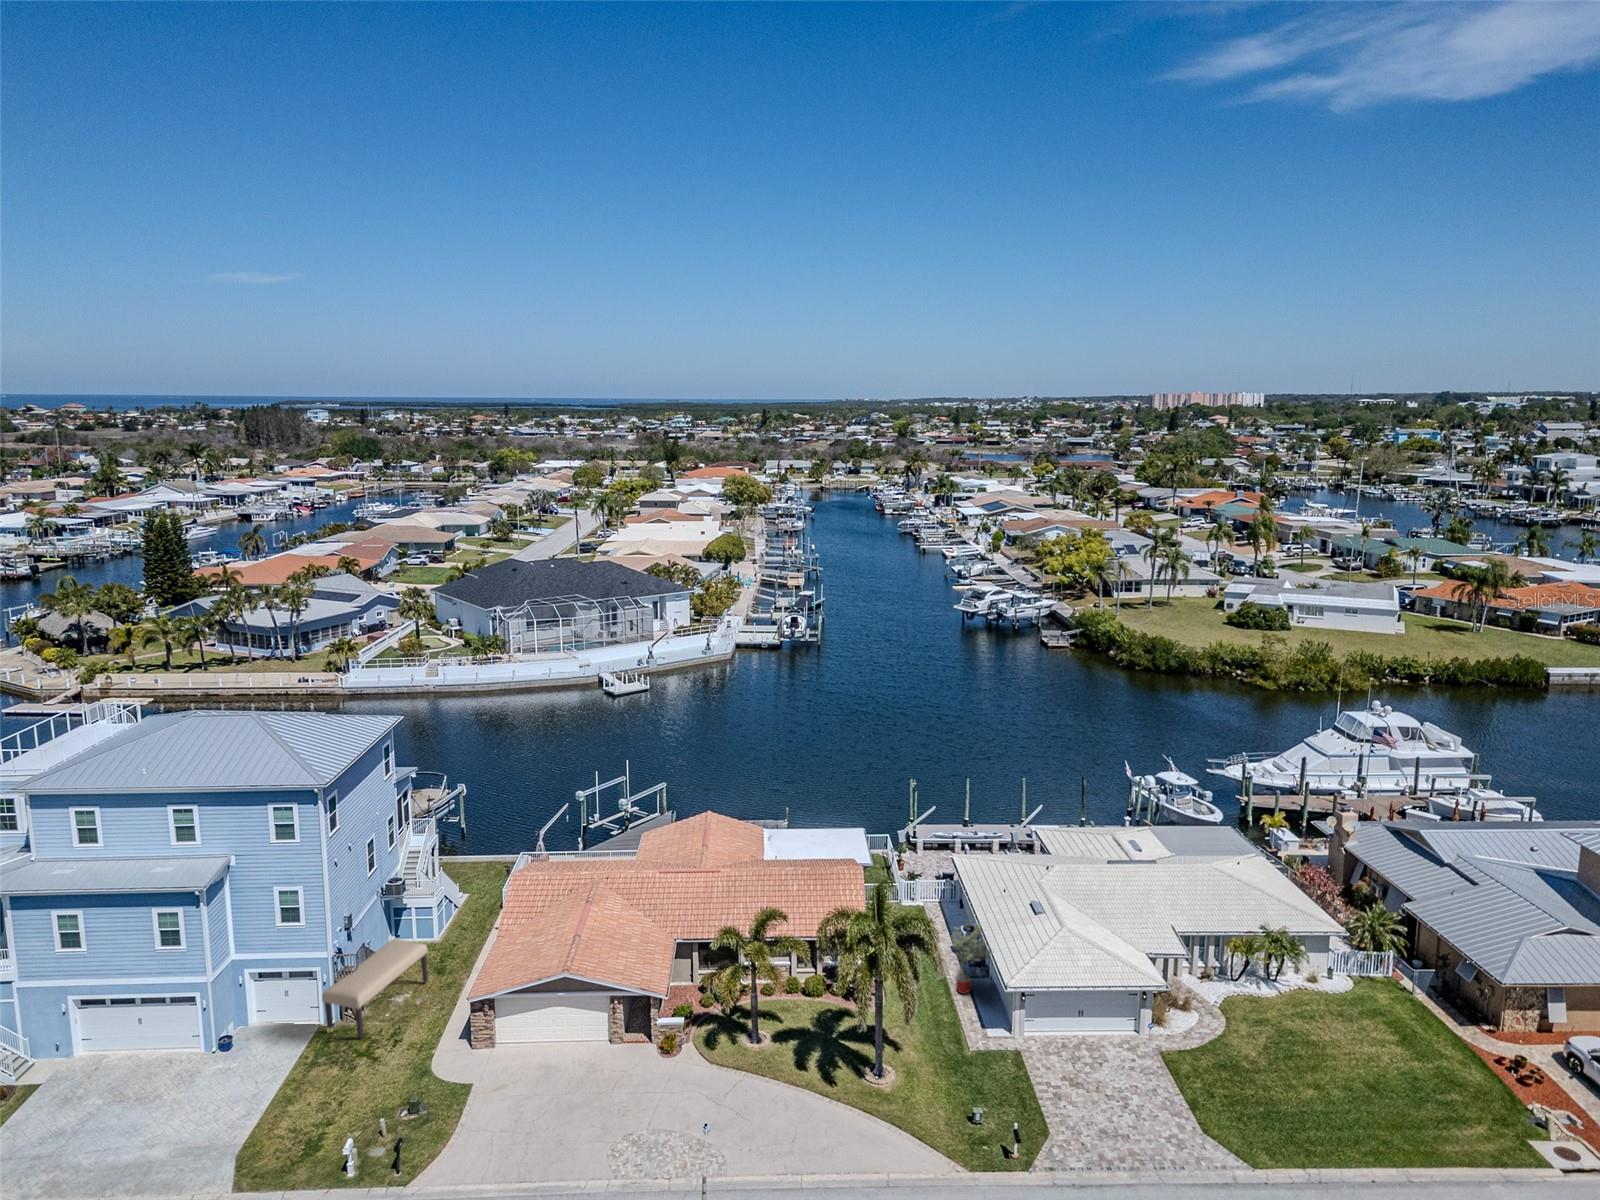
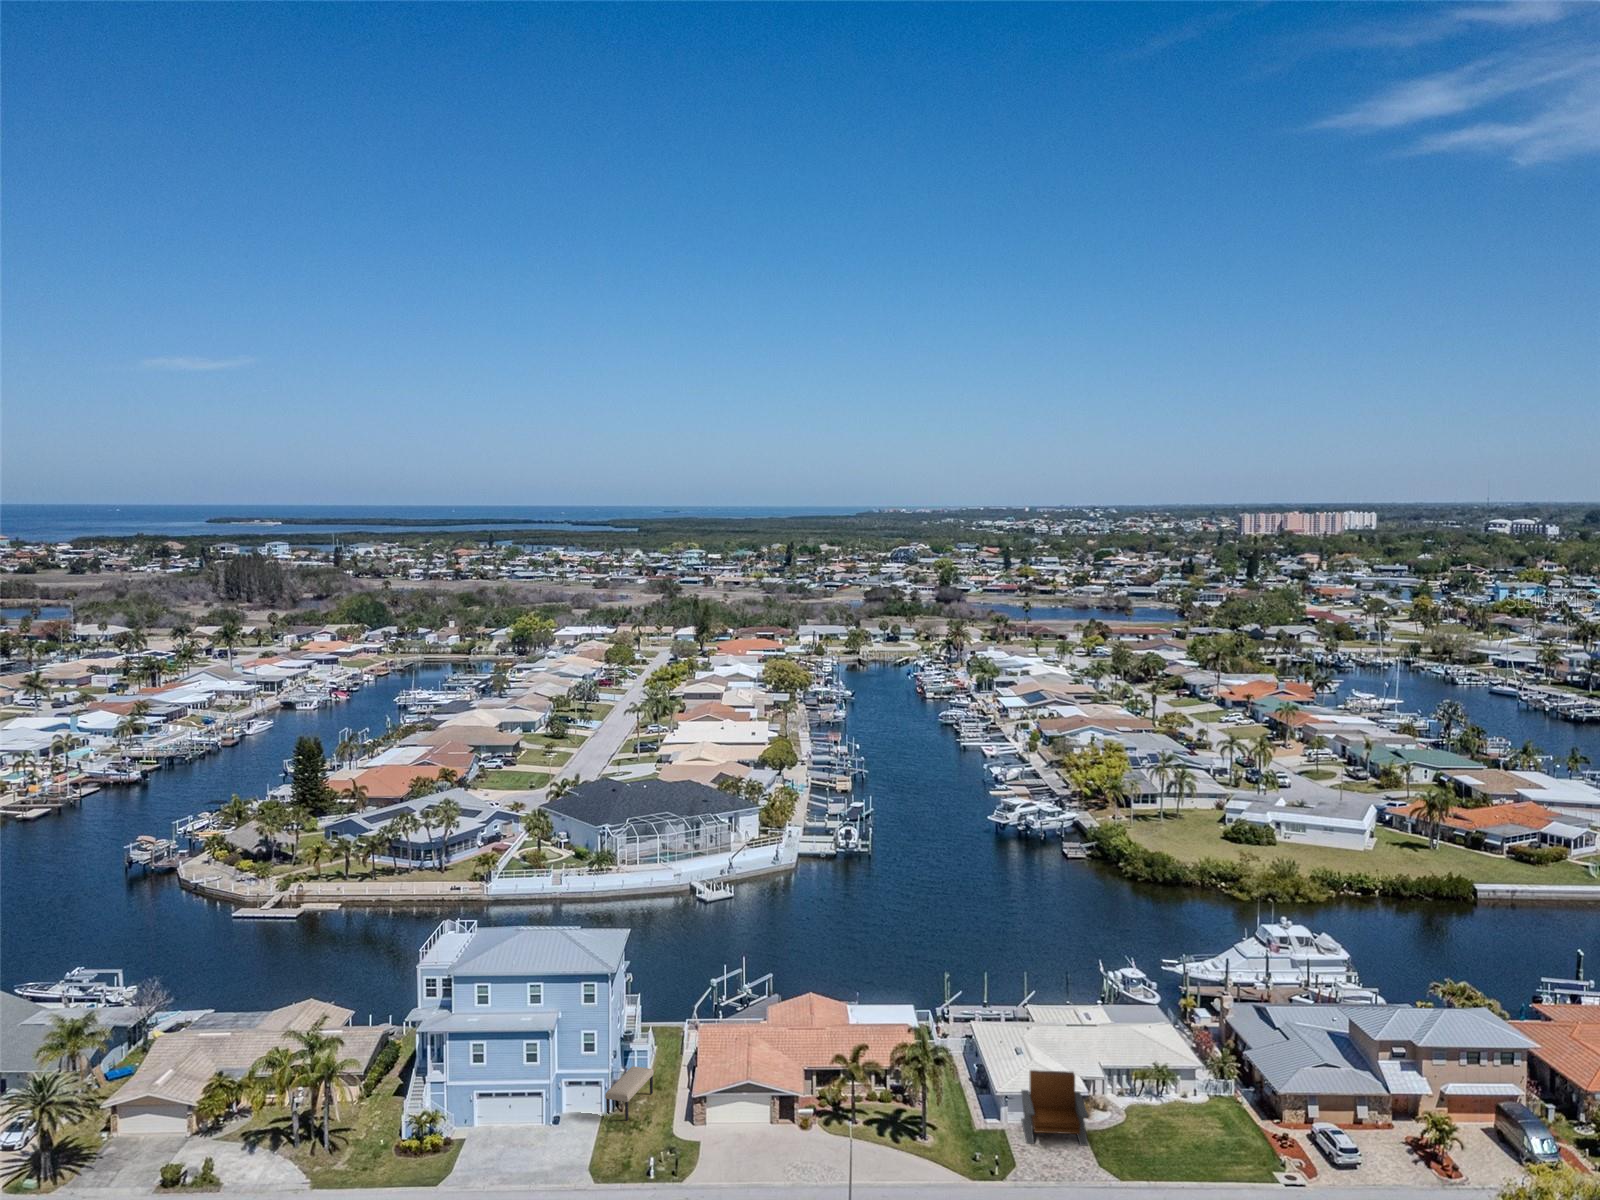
potted tree: present [951,921,992,994] -> none [965,1056,991,1103]
lounge chair: none [1048,948,1180,1085] -> present [1021,1070,1088,1146]

